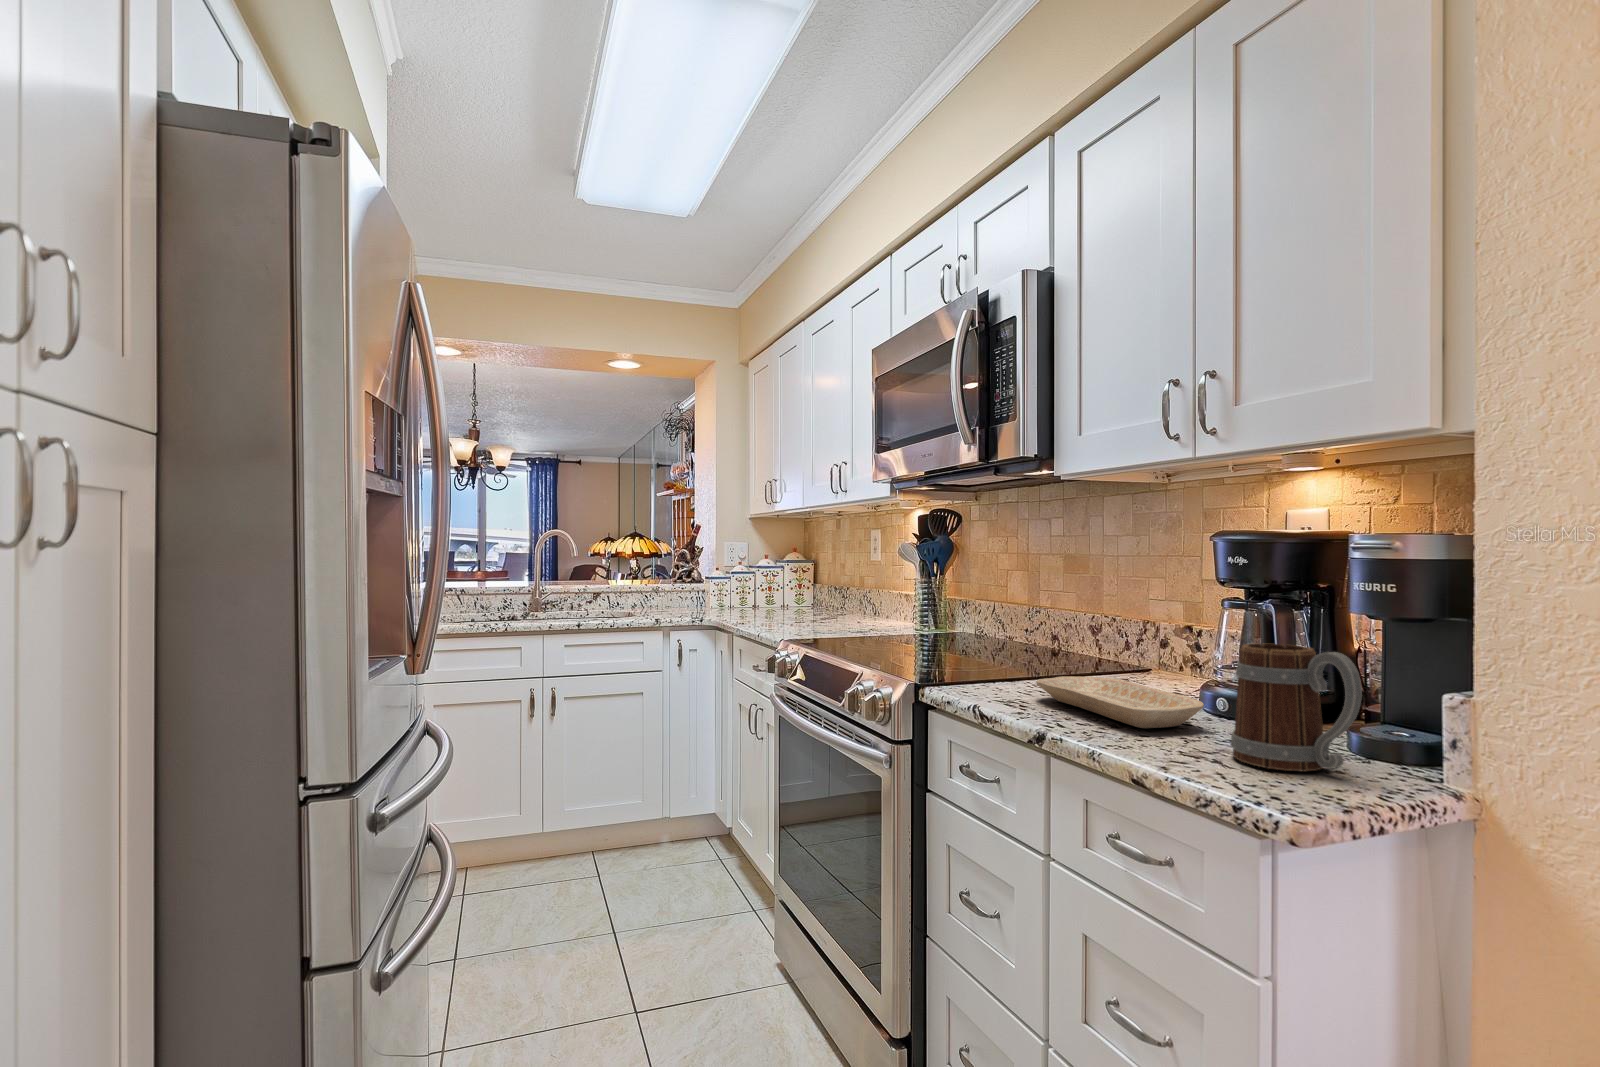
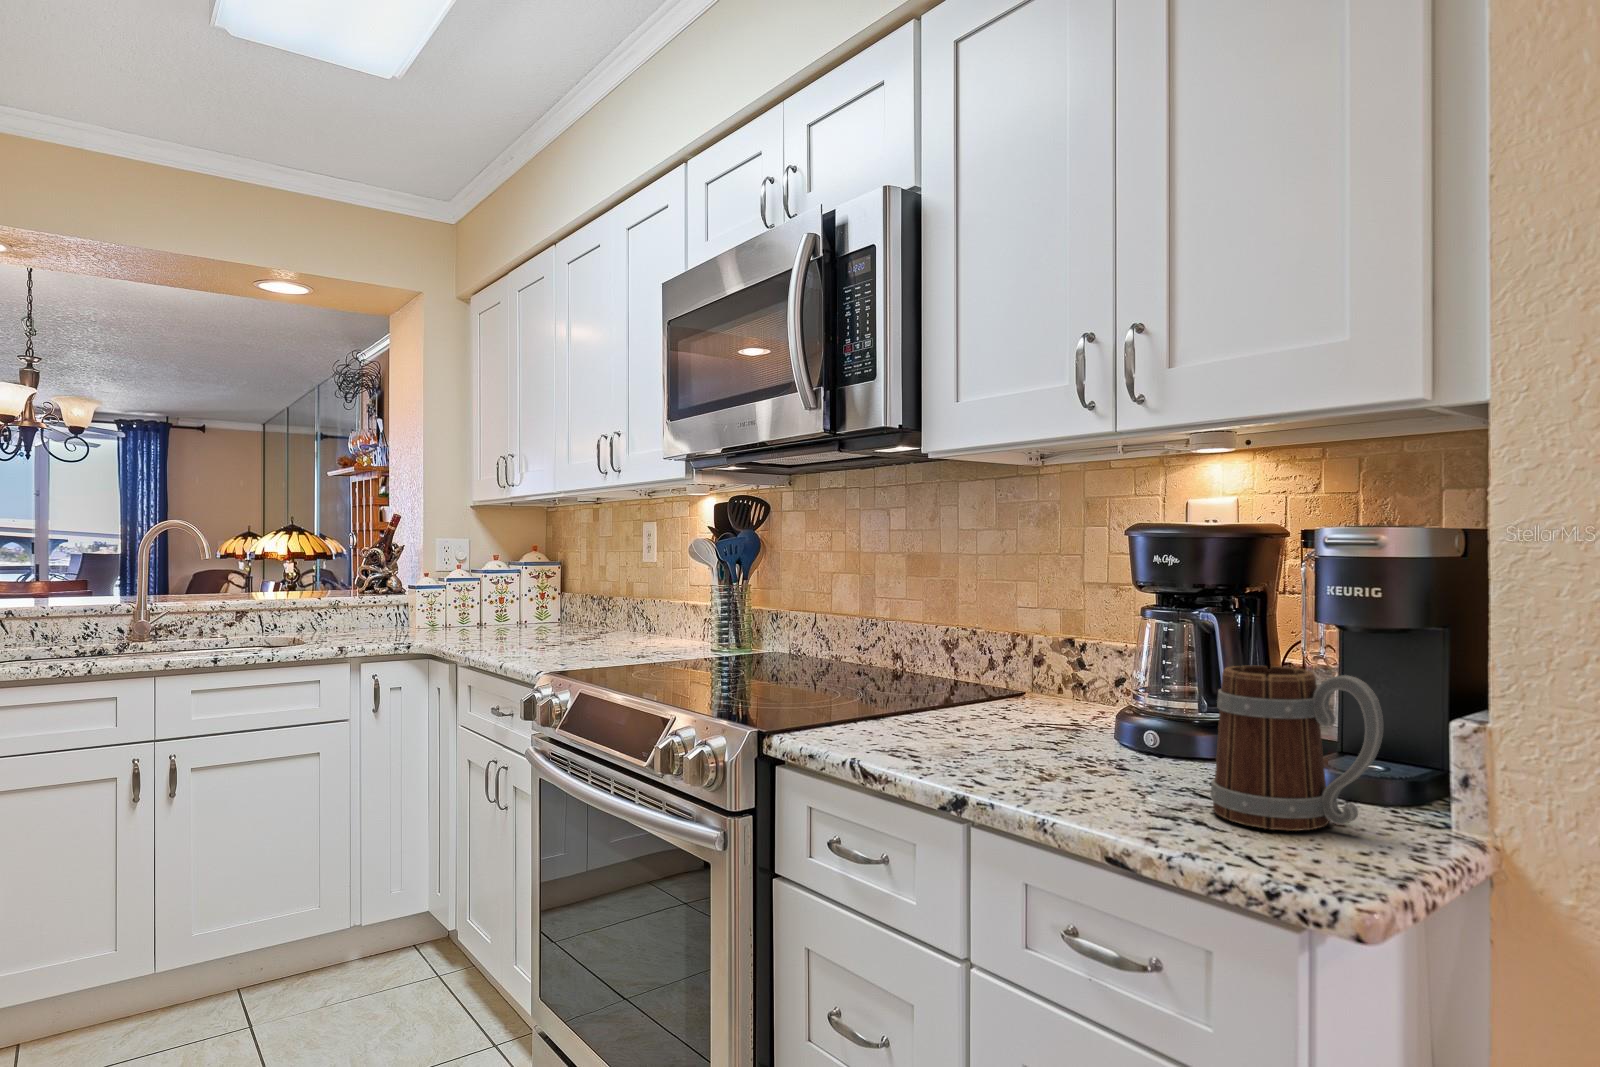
tray: present [1036,676,1204,728] -> none [922,710,1150,779]

